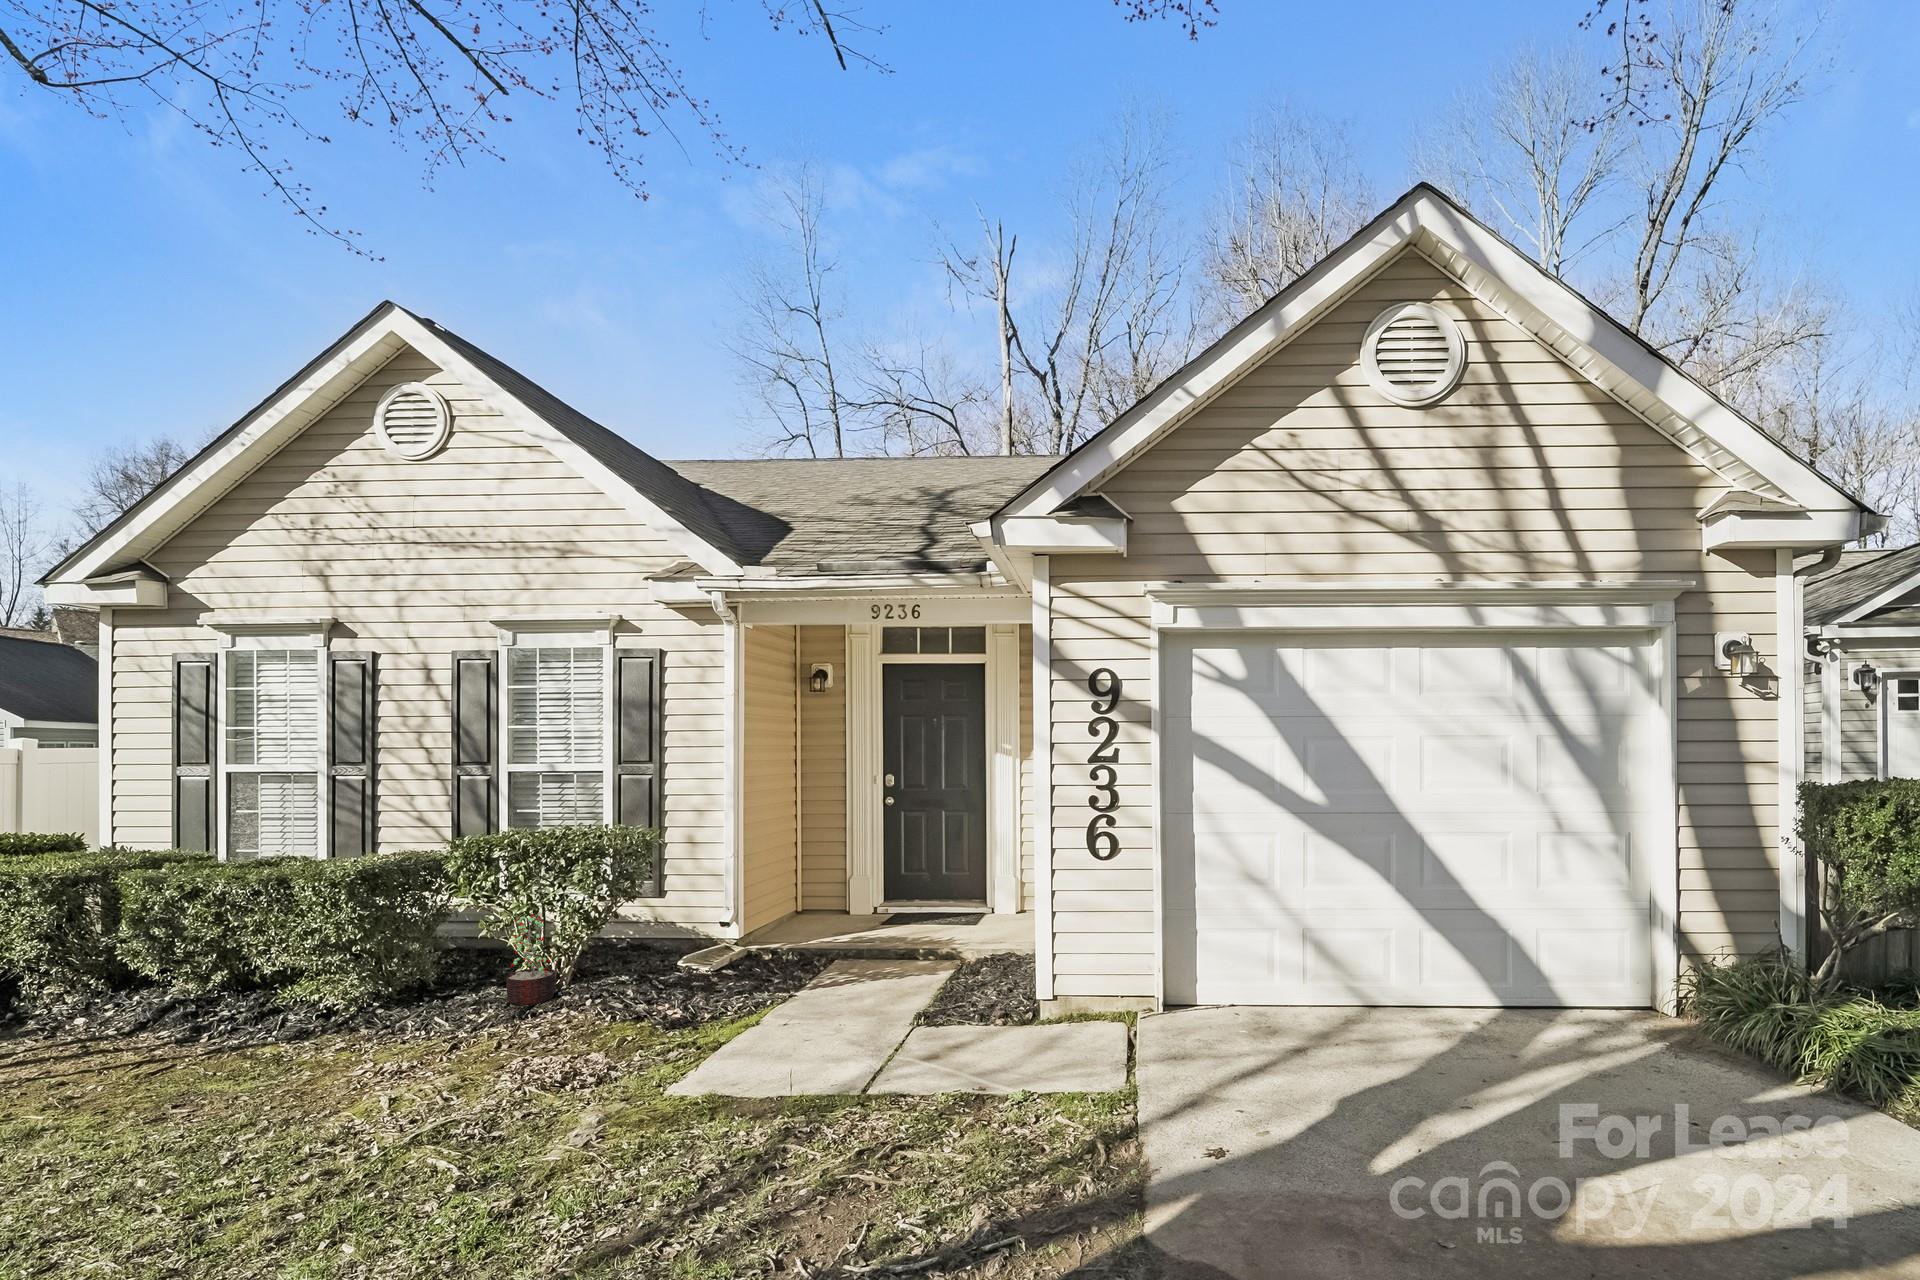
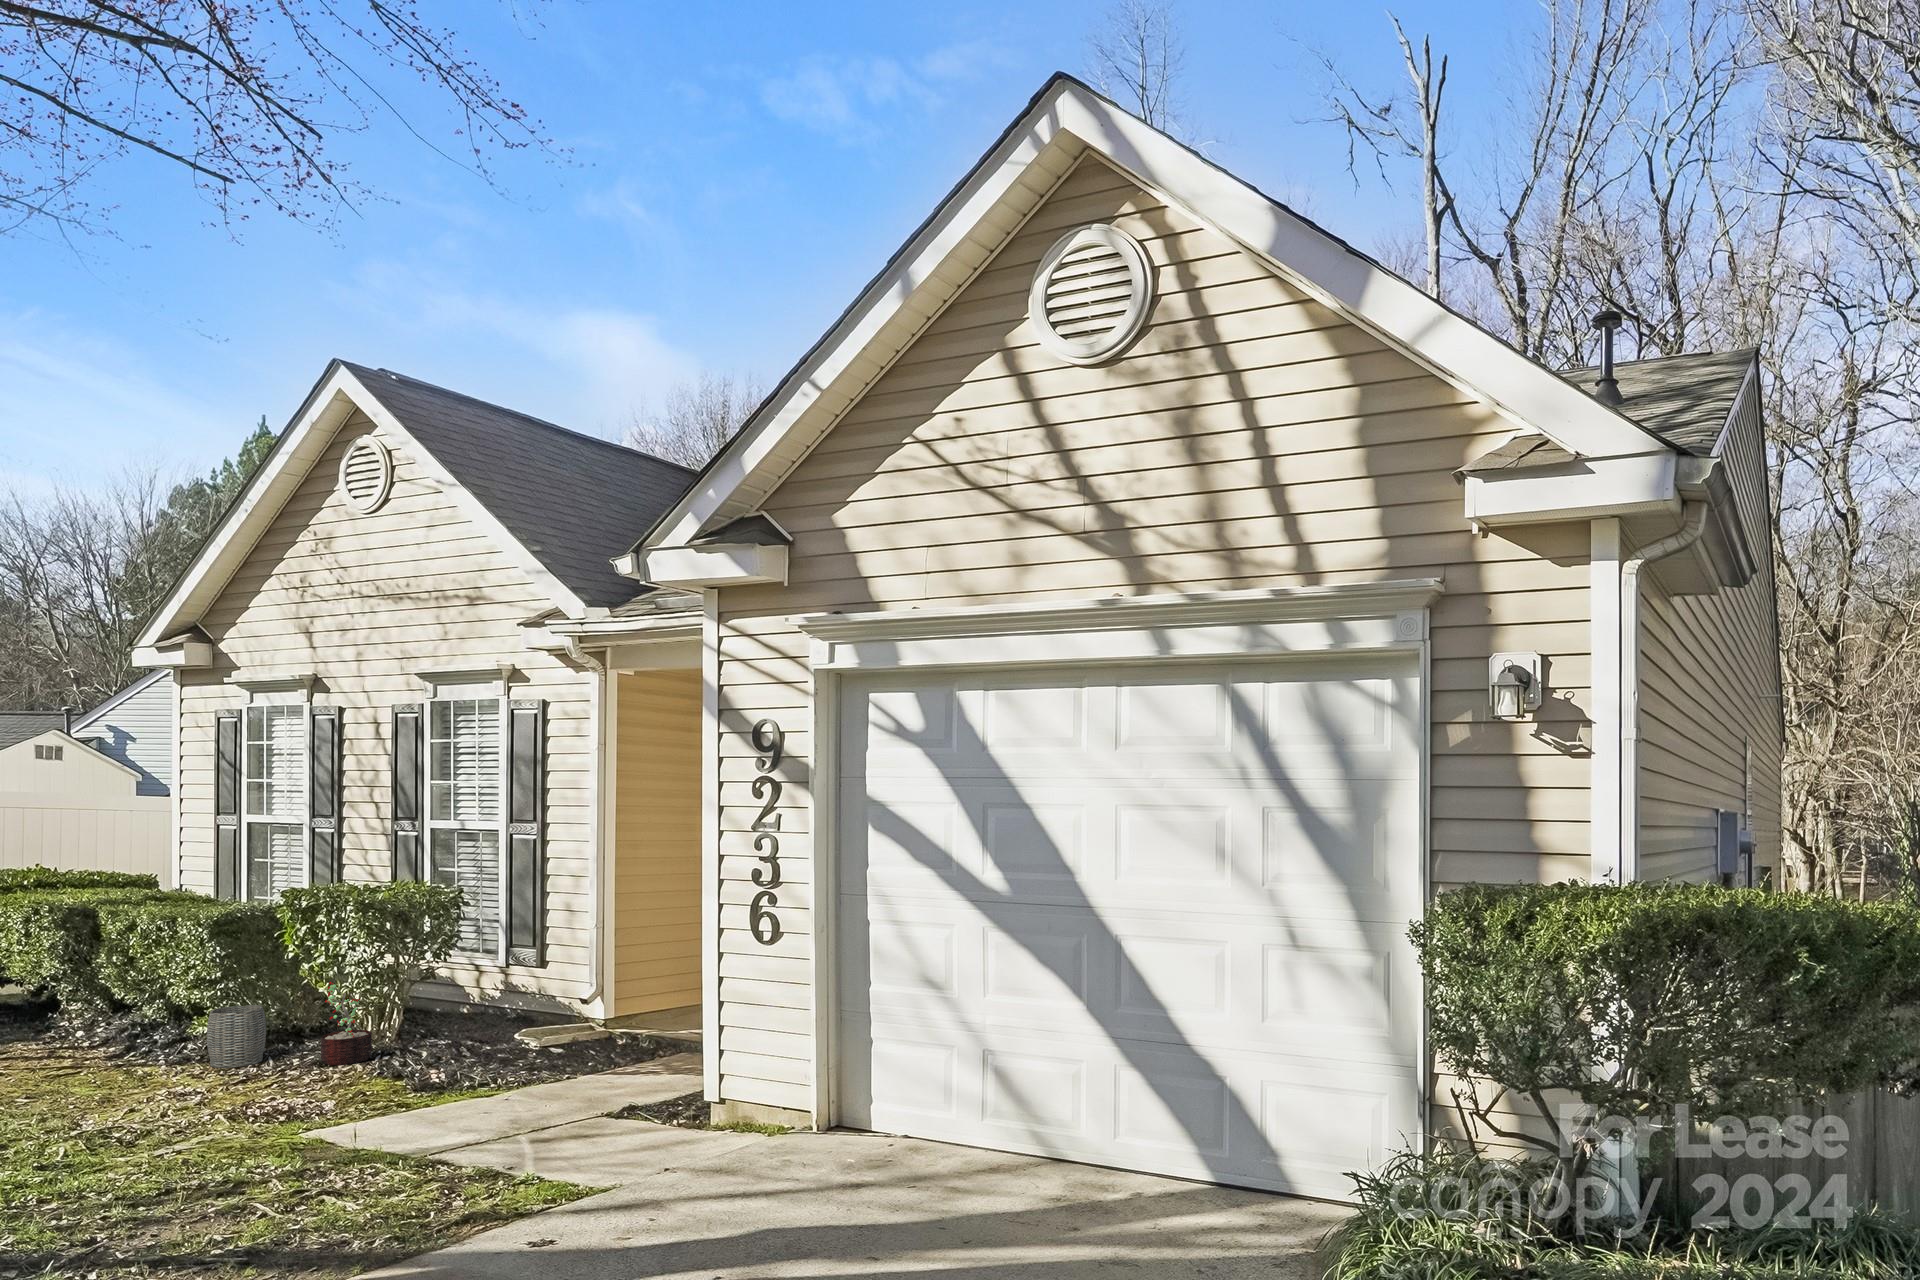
woven basket: none [377,953,437,1020] -> present [207,1005,266,1068]

